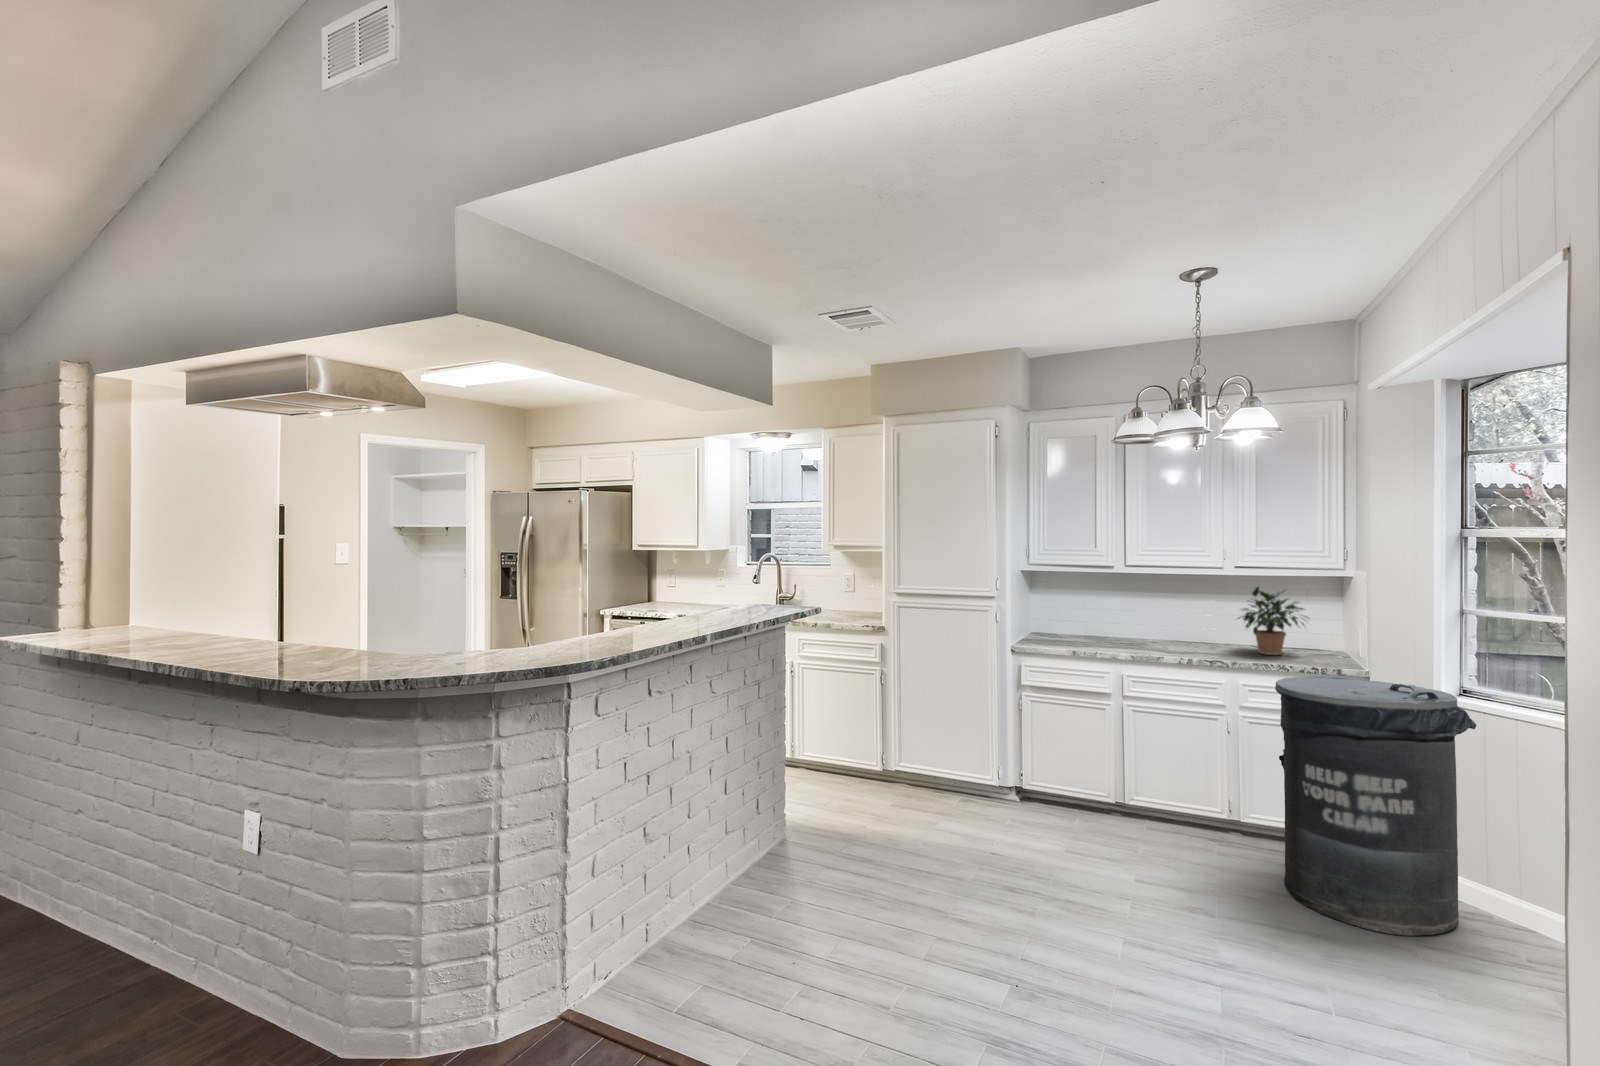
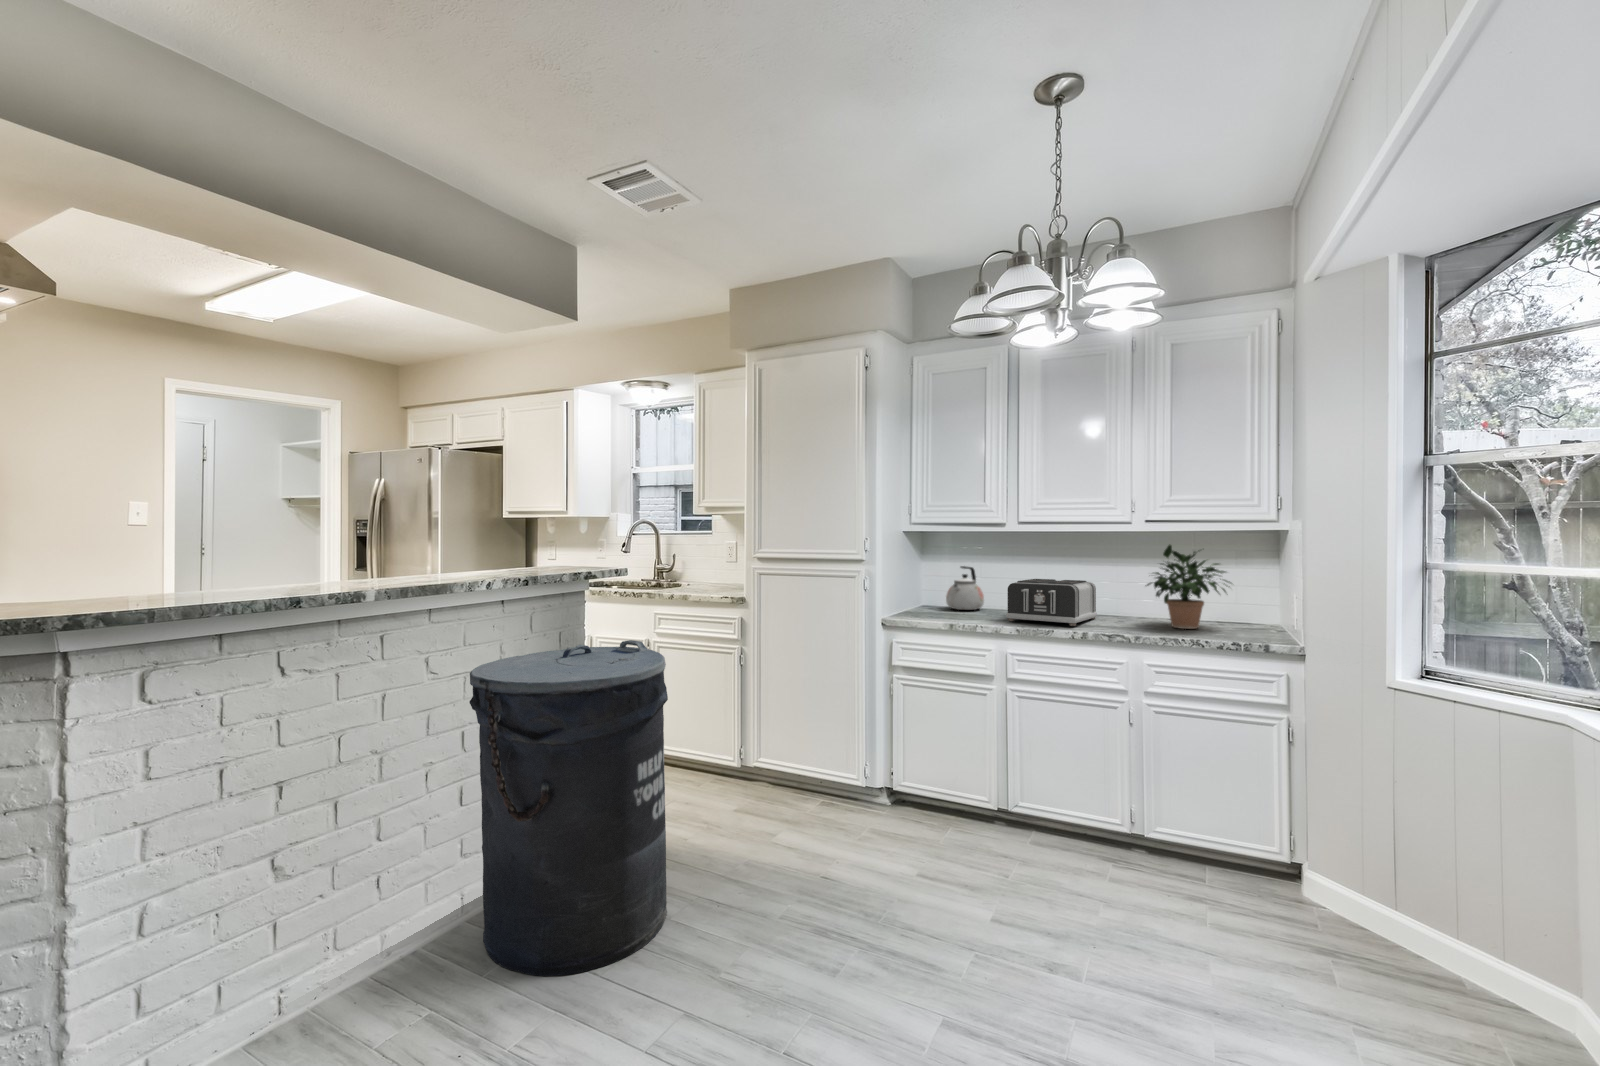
kettle: none [1058,599,1091,637] -> present [946,566,984,610]
toaster: none [1119,611,1193,653] -> present [1006,579,1097,626]
trash can: present [1275,677,1476,936] -> present [469,640,668,976]

